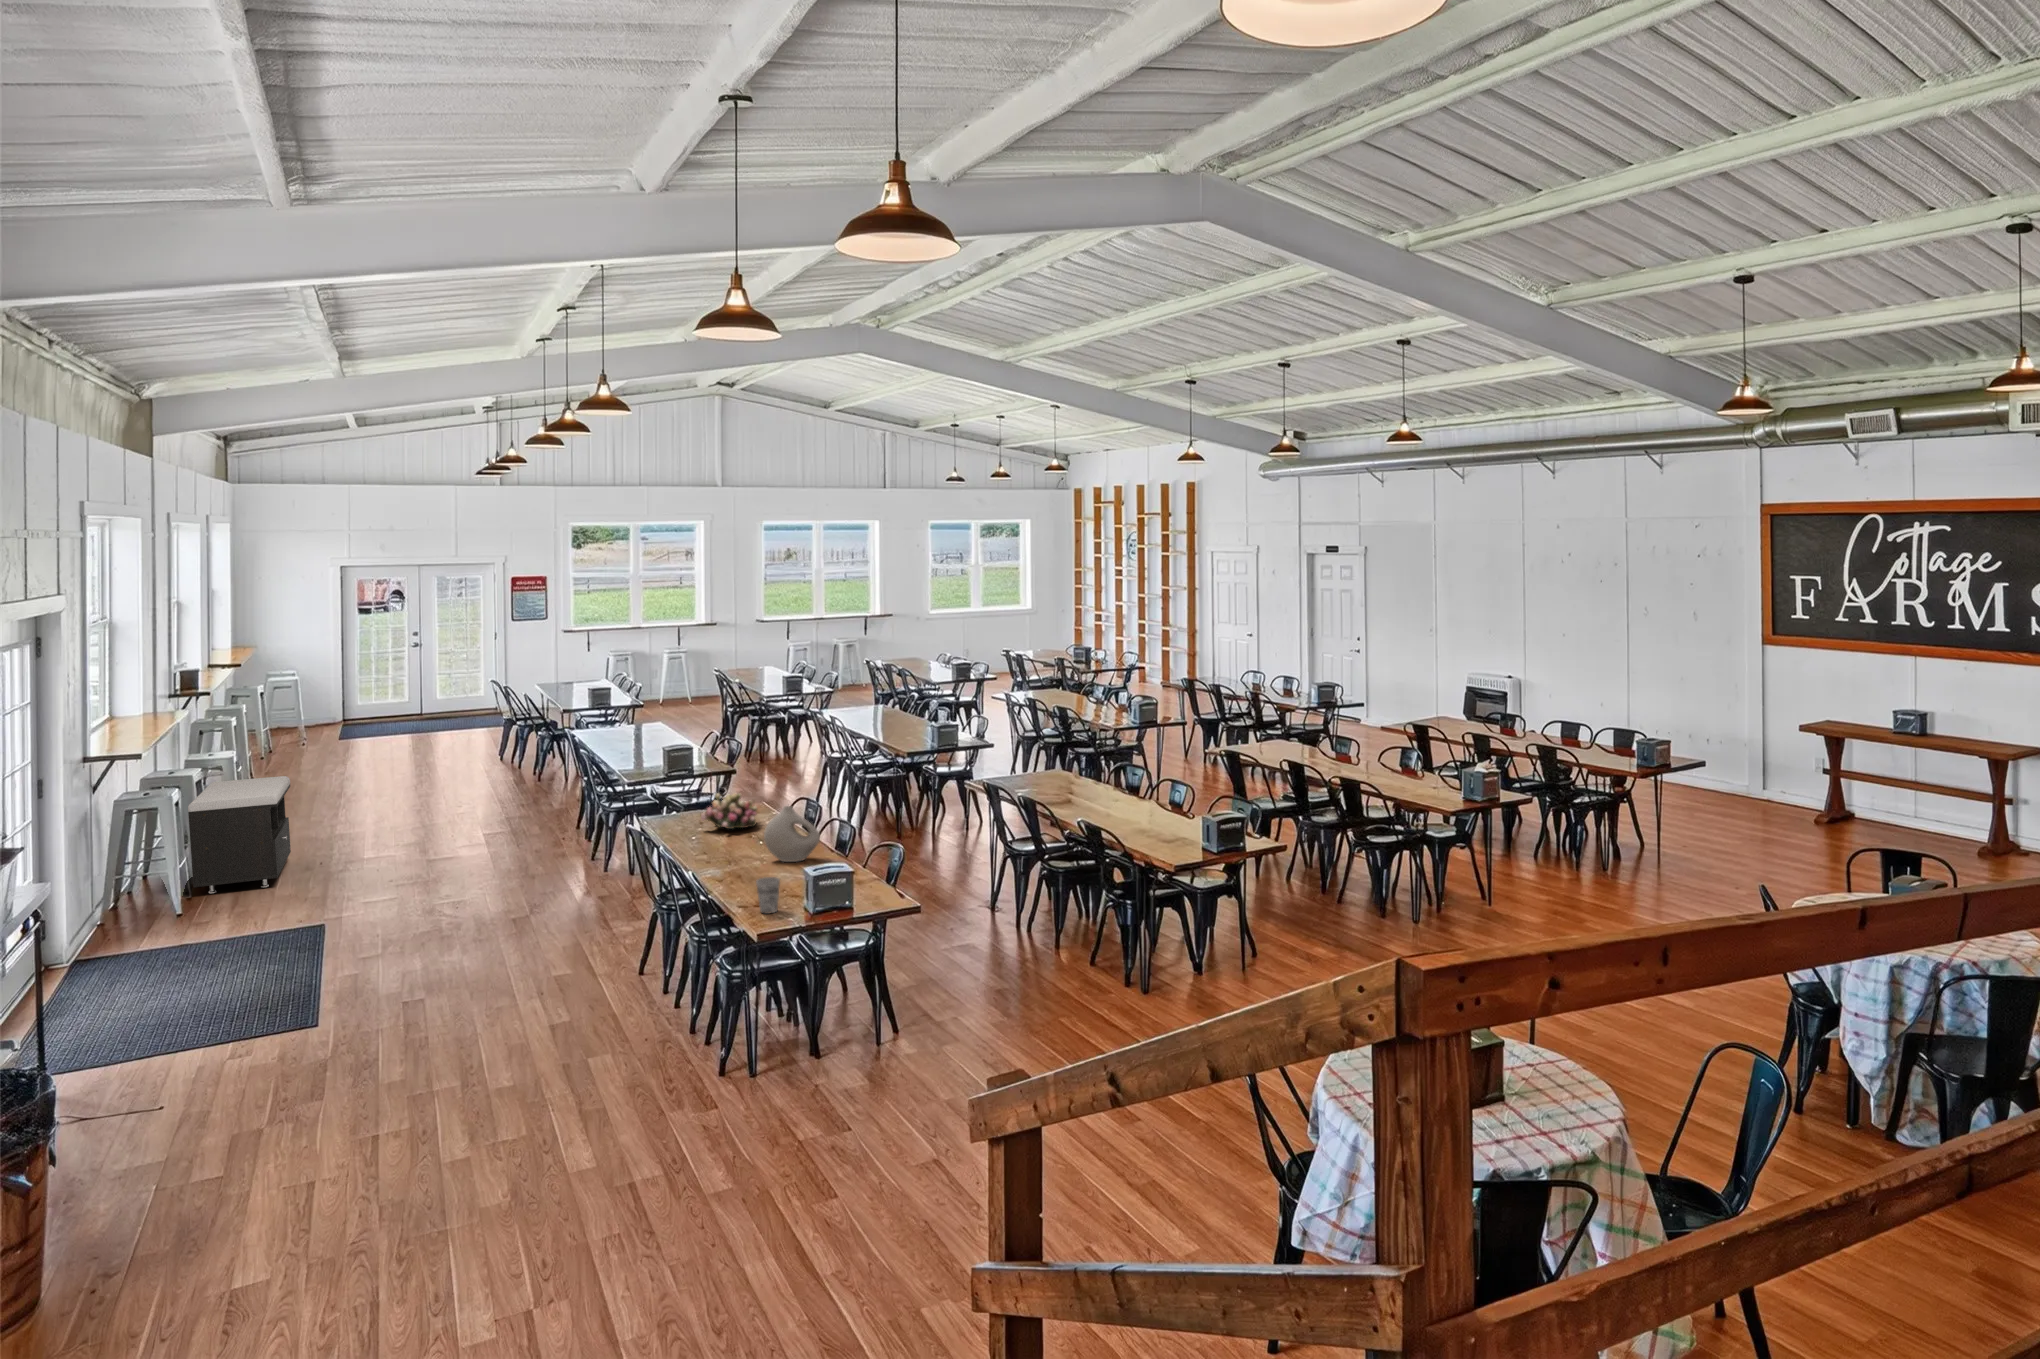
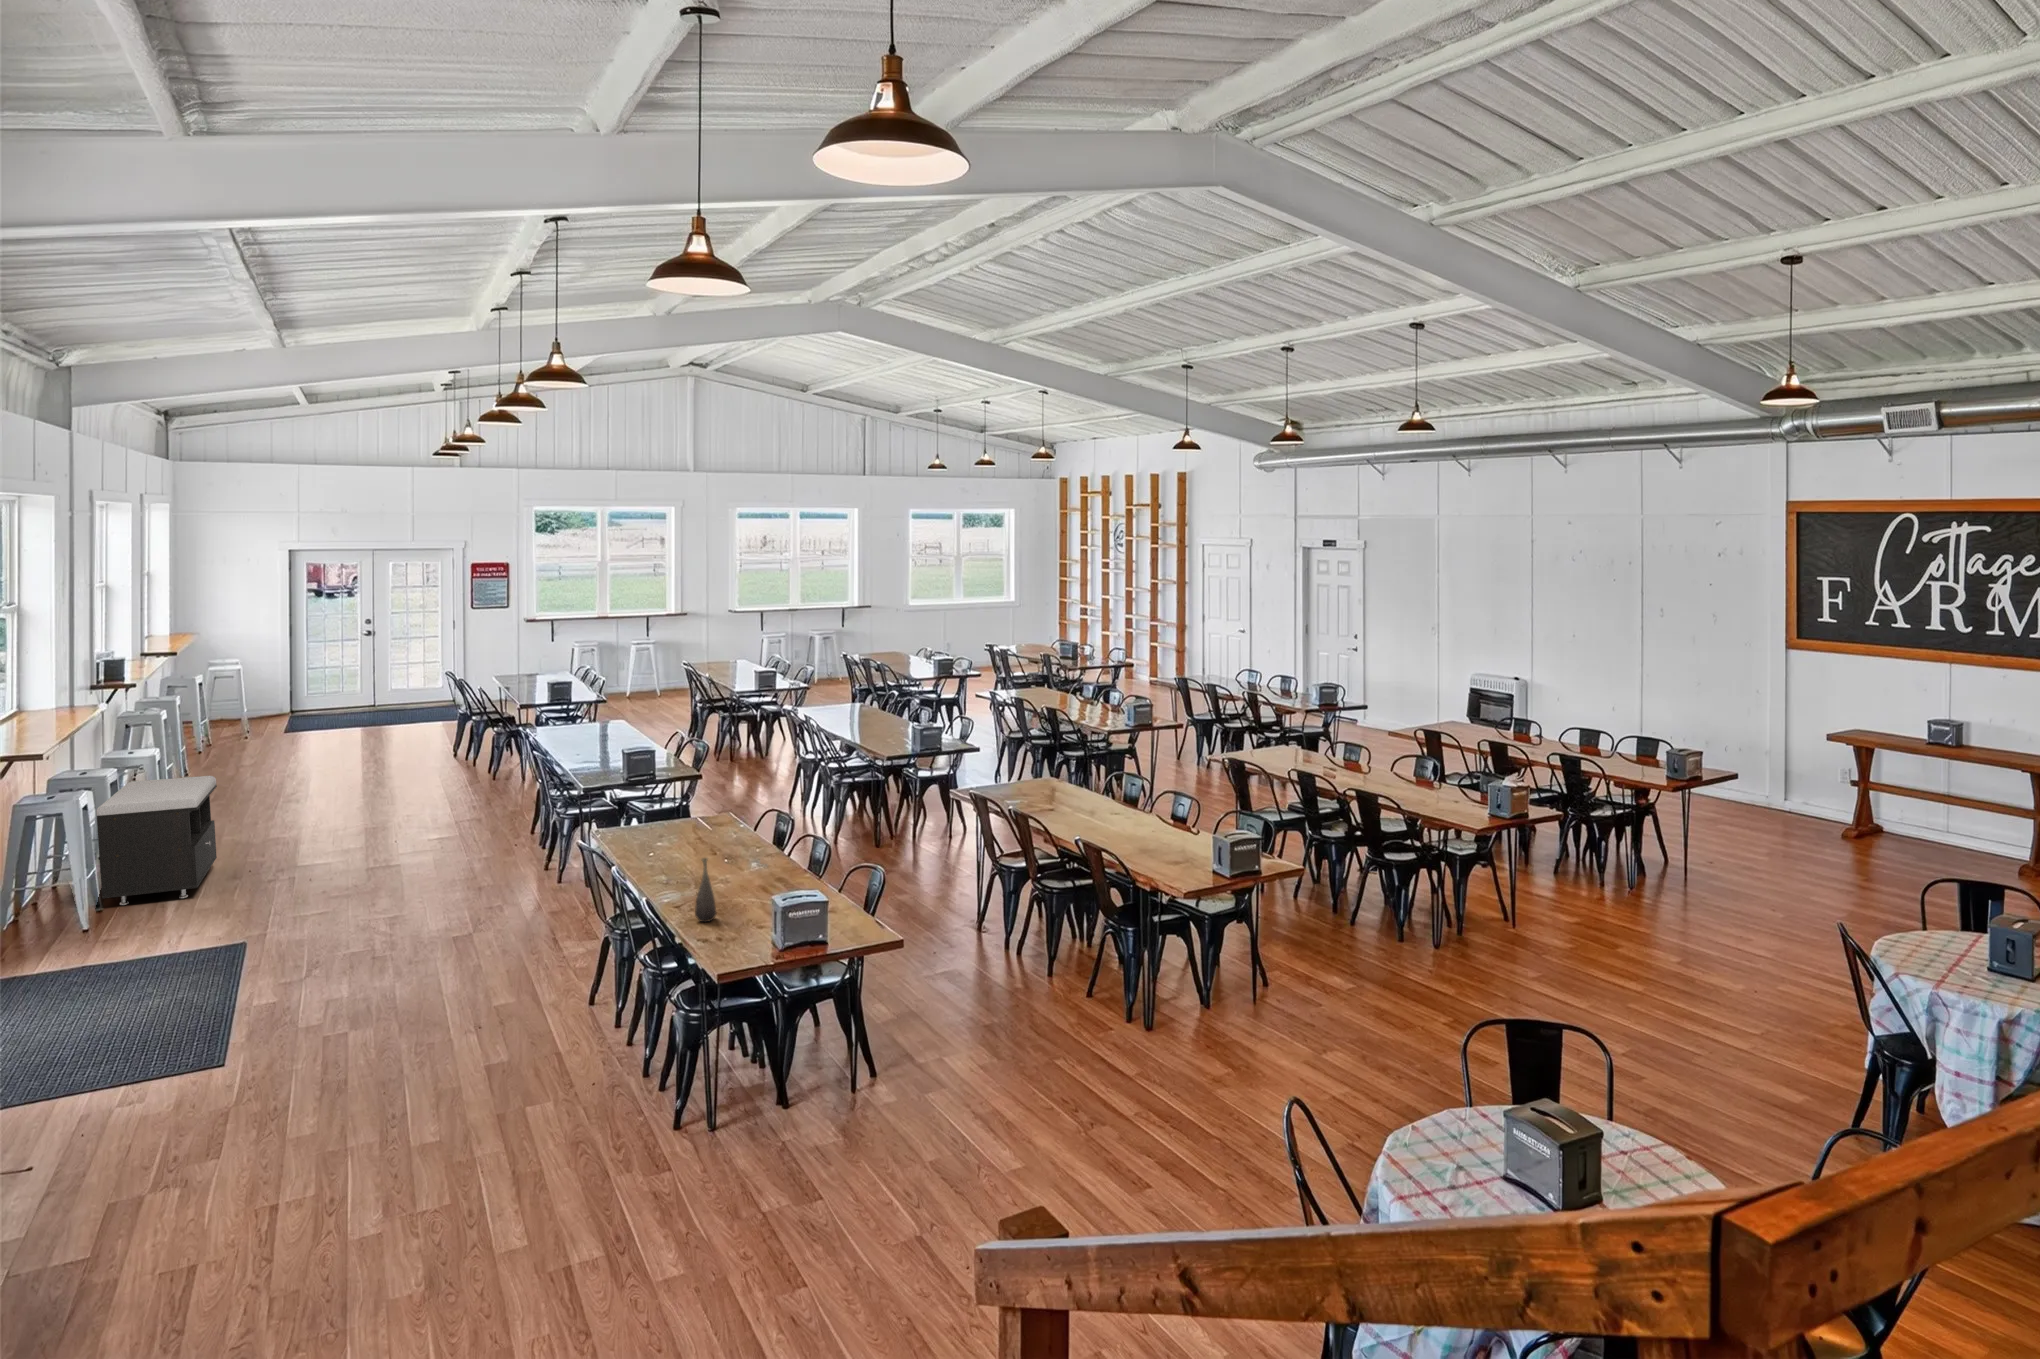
flower arrangement: present [701,794,757,829] -> none [659,804,723,844]
vase: present [764,806,820,862] -> none [728,821,791,884]
bottle: none [737,836,756,893] -> present [695,858,716,922]
cup: present [756,877,780,914] -> none [716,907,744,949]

